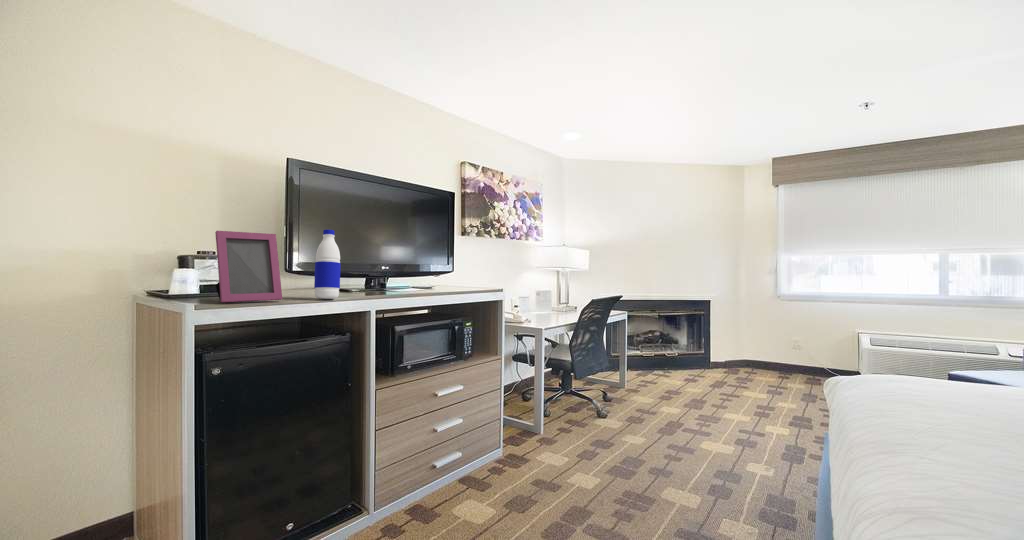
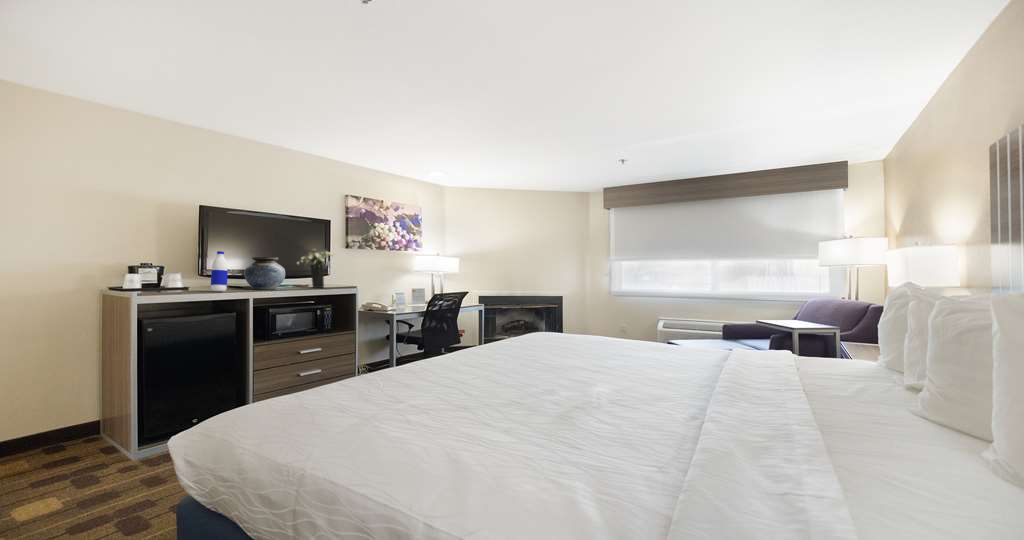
picture frame: present [215,231,282,303] -> none [150,253,190,293]
flower arrangement: none [420,231,472,291] -> present [297,249,334,288]
vase: none [356,242,416,294] -> present [244,257,285,290]

